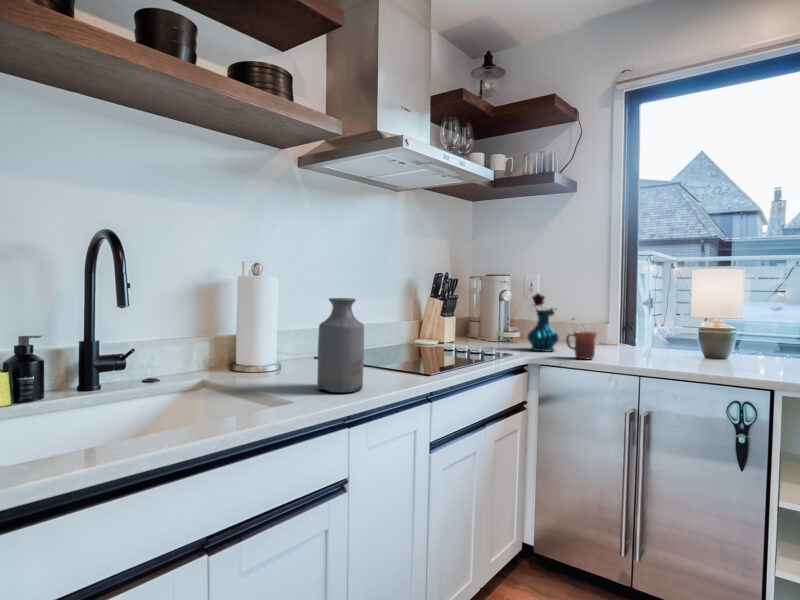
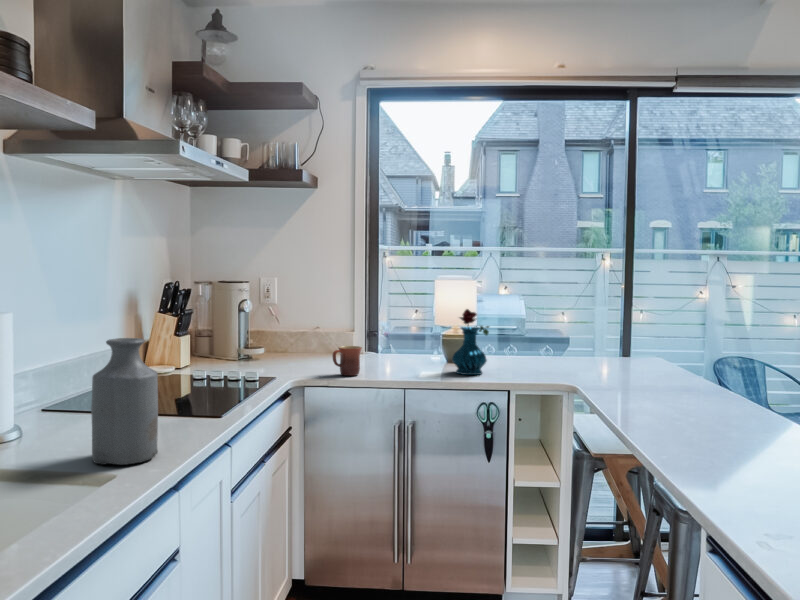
vase: present [527,293,559,351] -> present [452,309,489,375]

